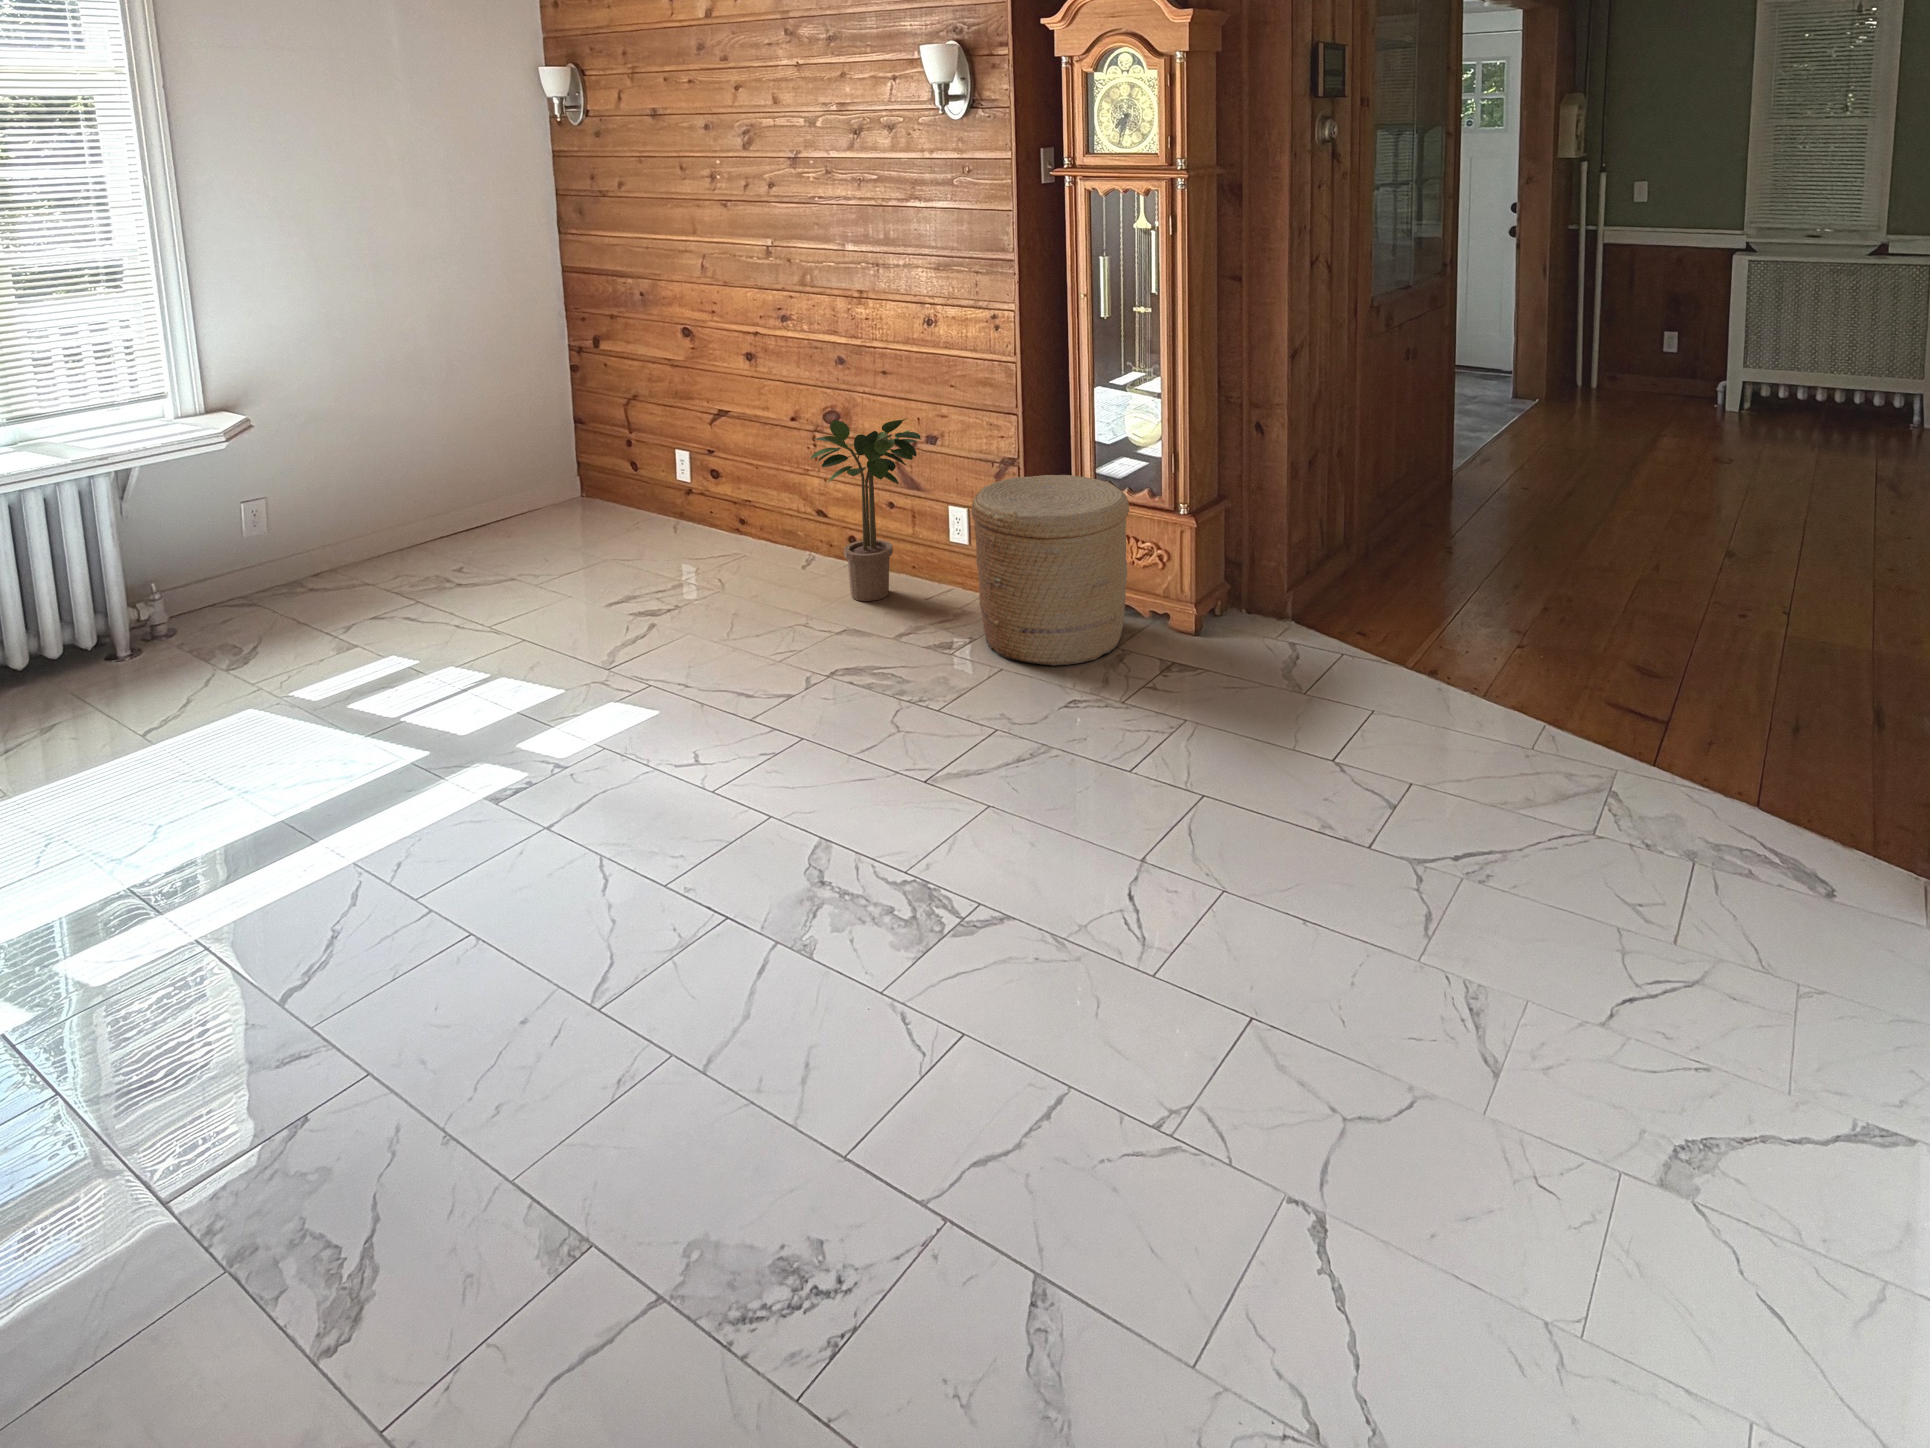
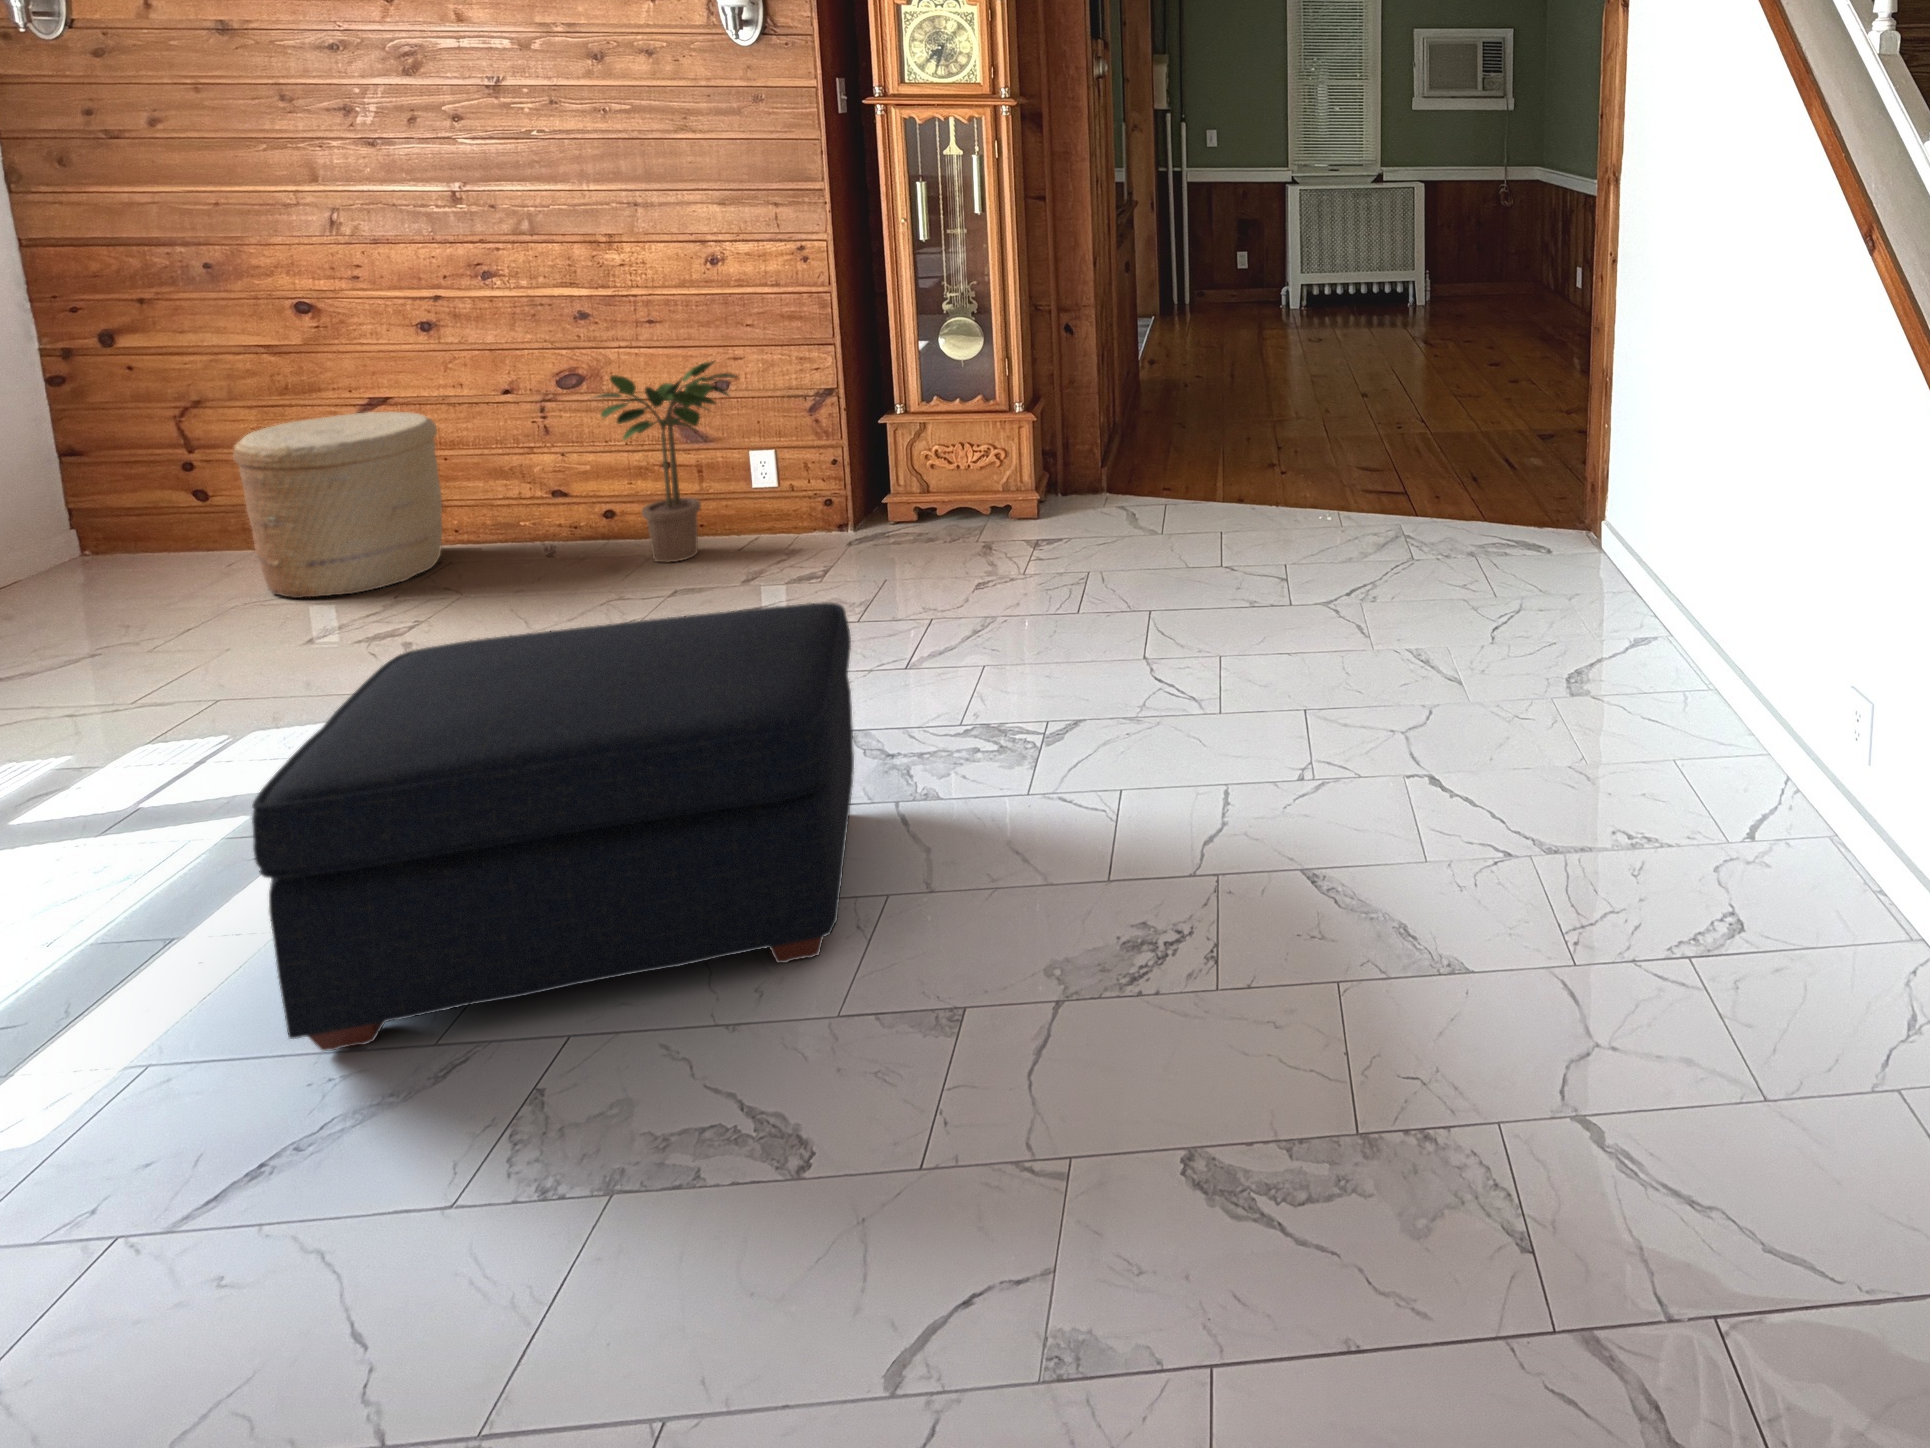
woven basket: present [971,475,1129,666] -> present [233,412,442,598]
ottoman: none [114,678,692,1147] -> present [252,603,854,1051]

